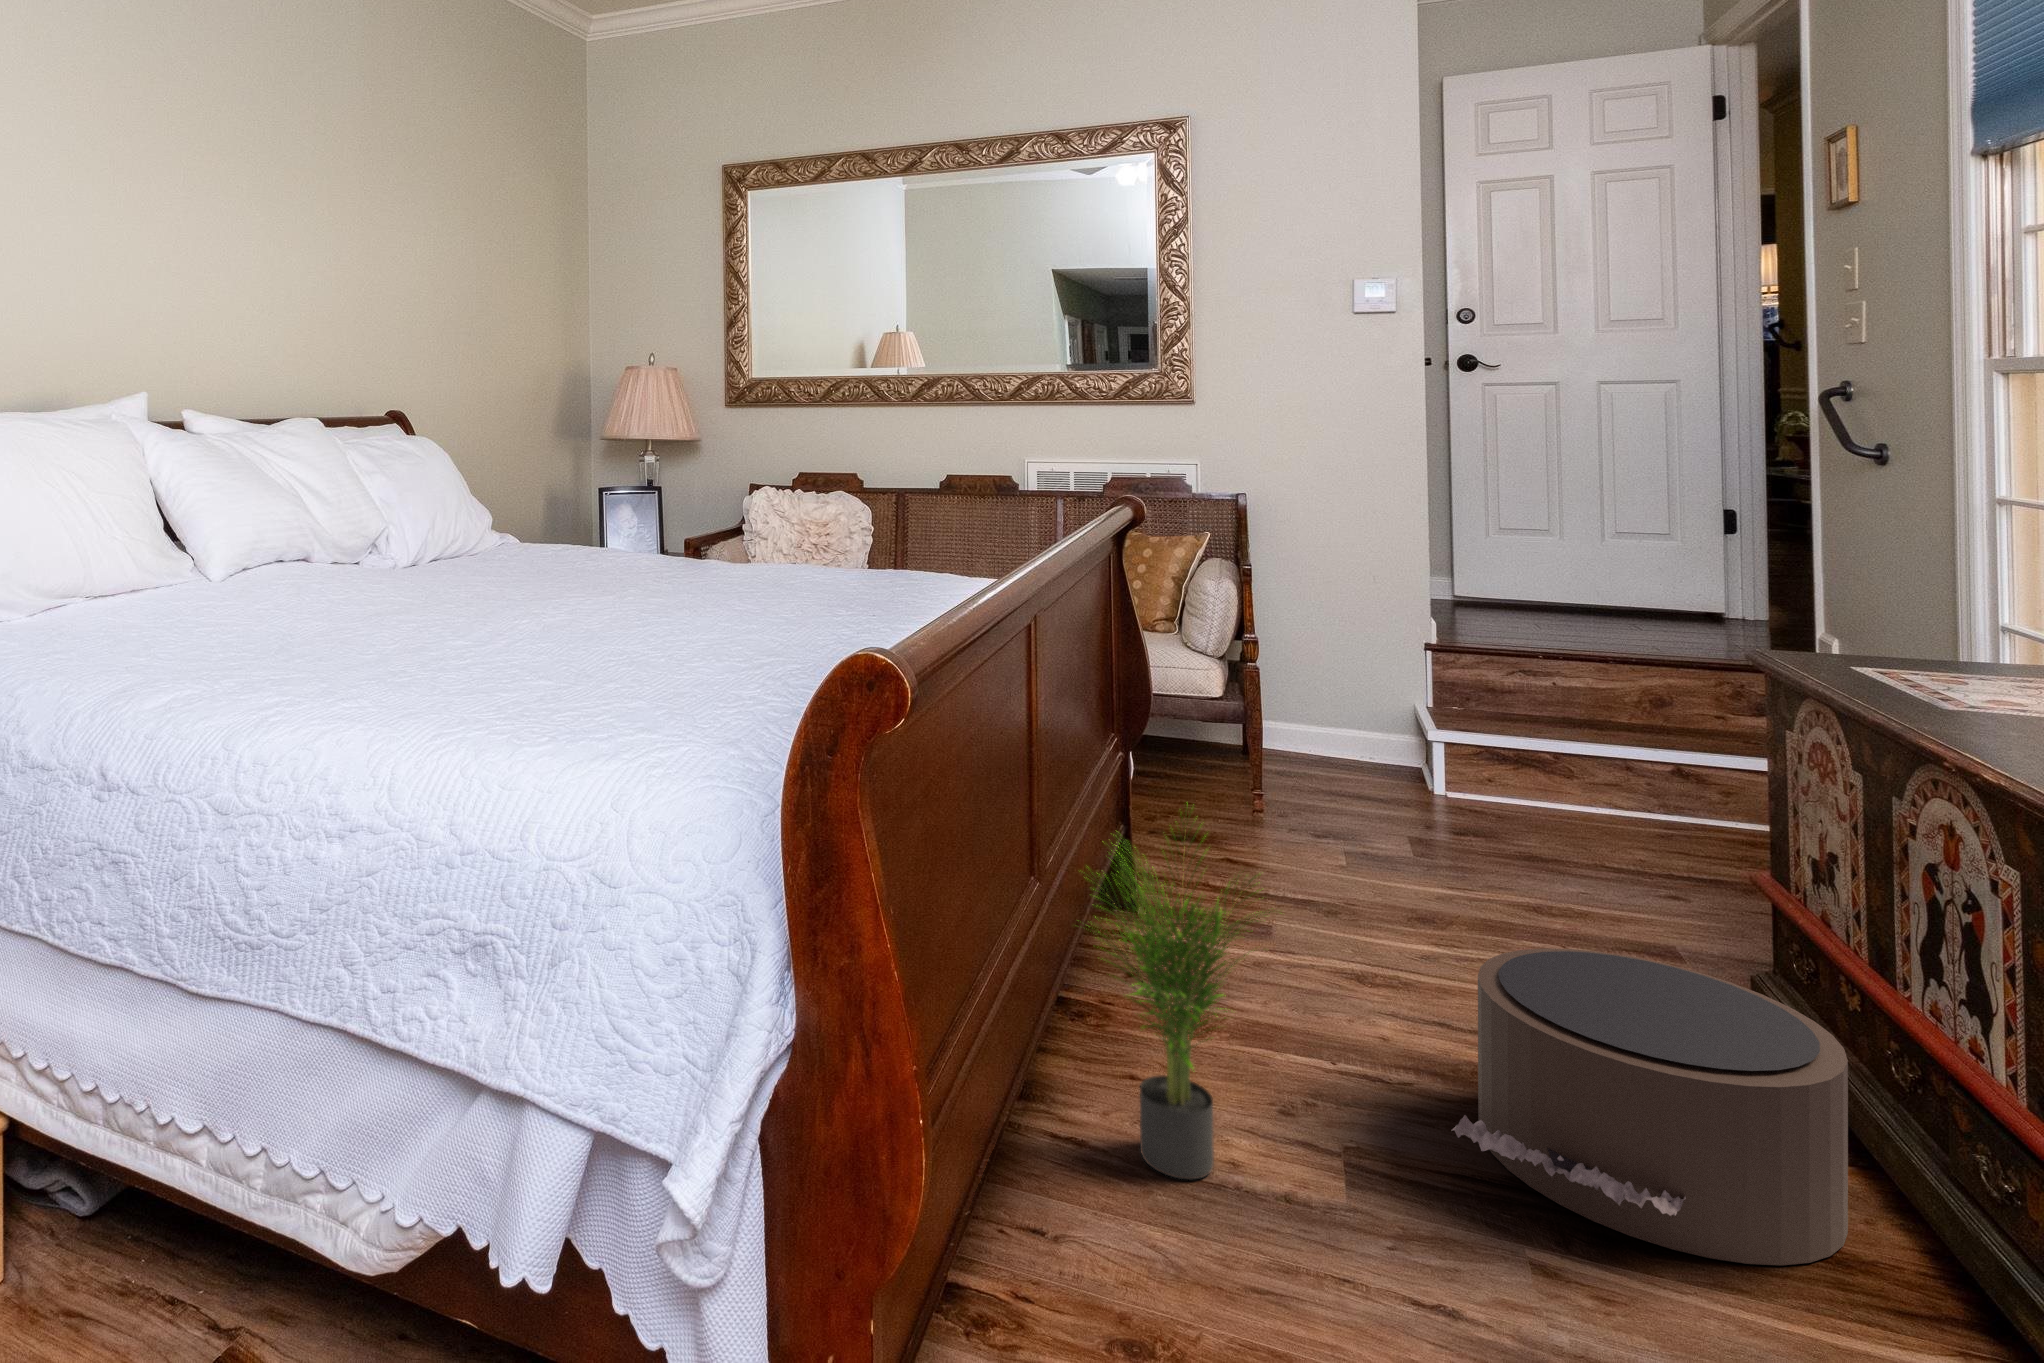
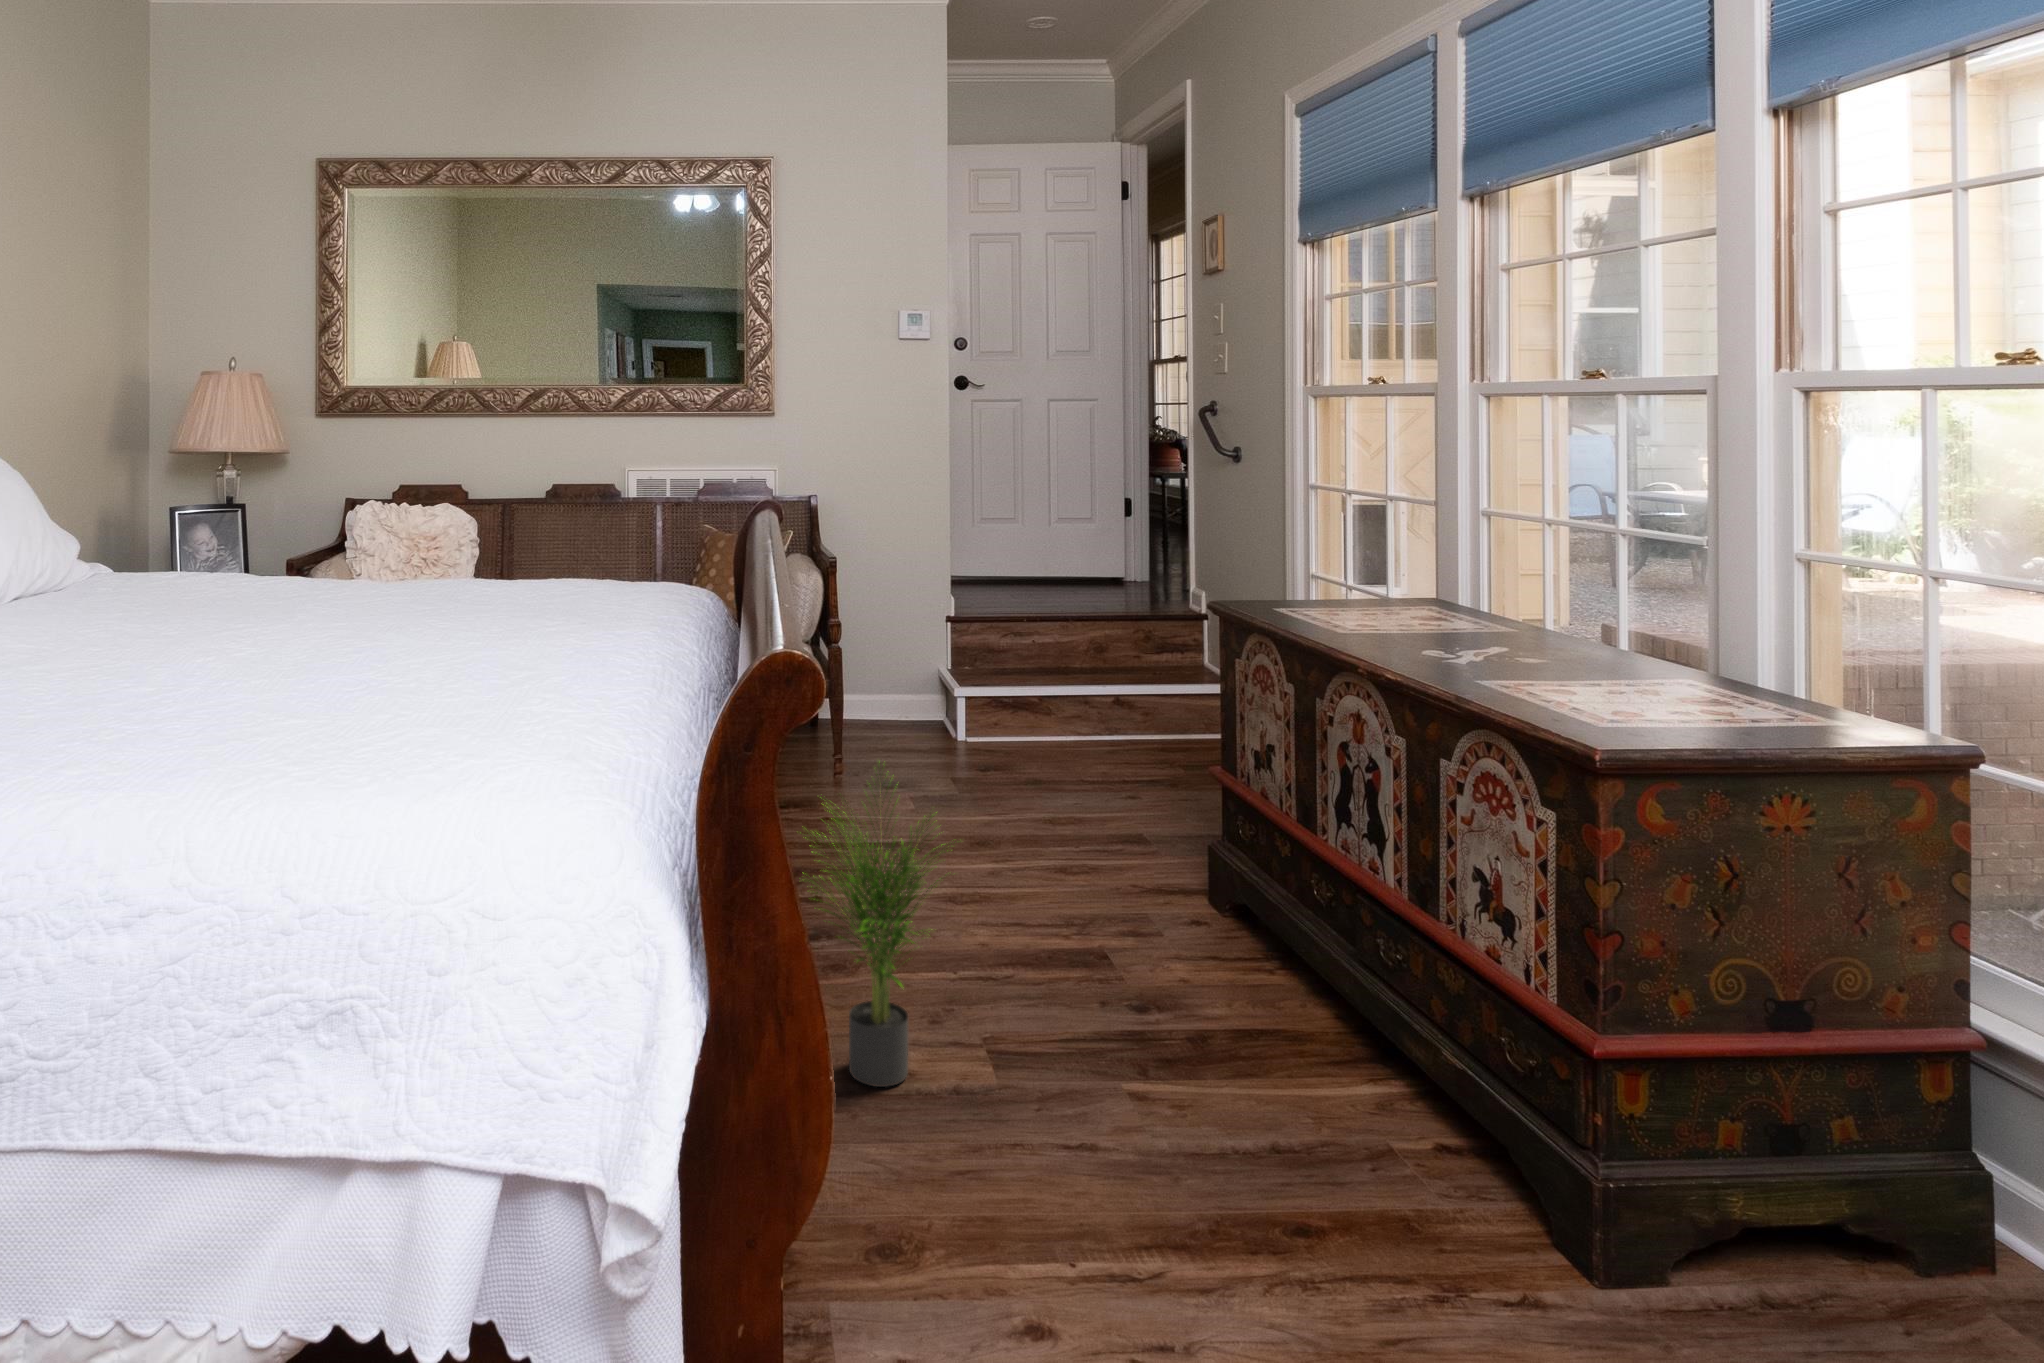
pouf: present [1452,948,1848,1265] -> none [1069,842,1300,1051]

